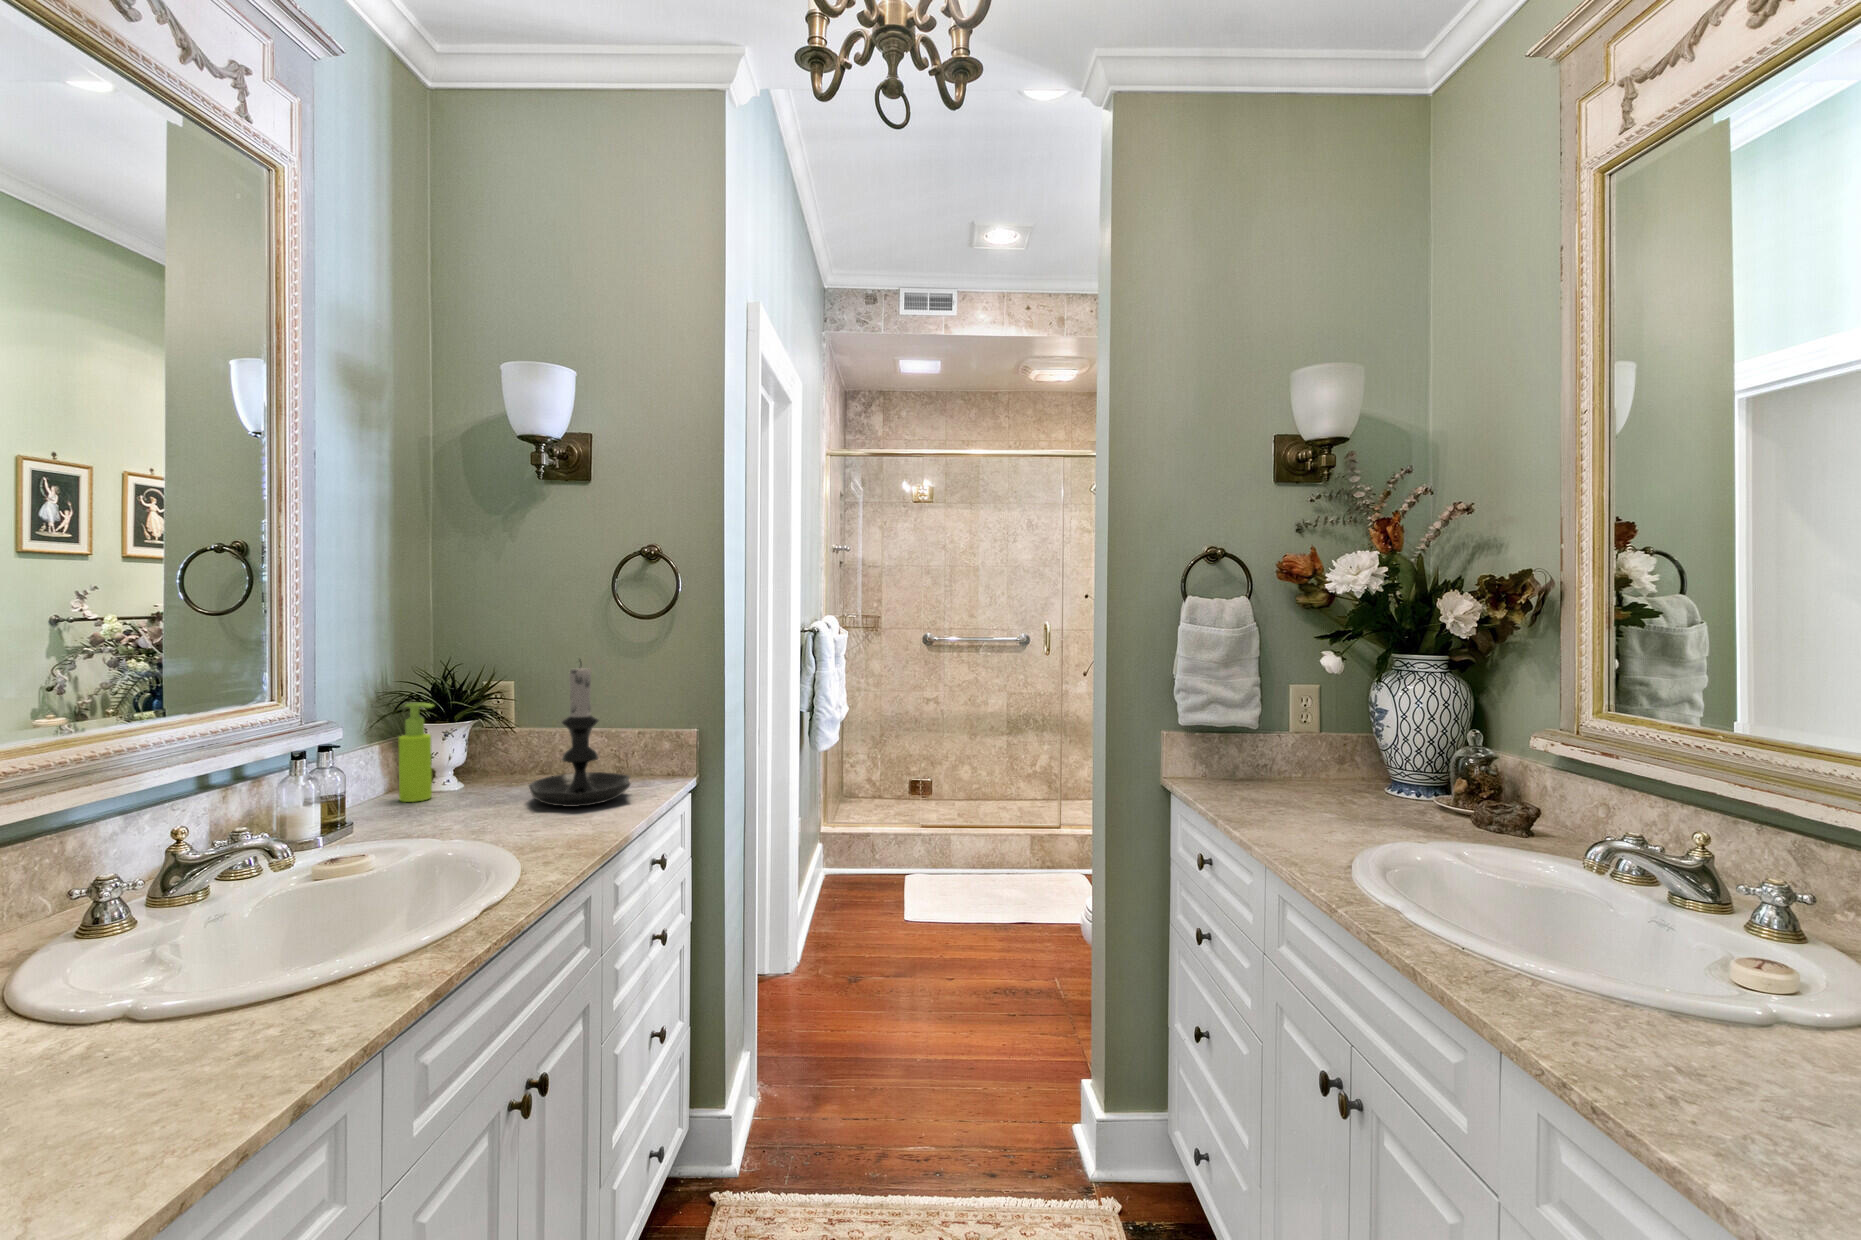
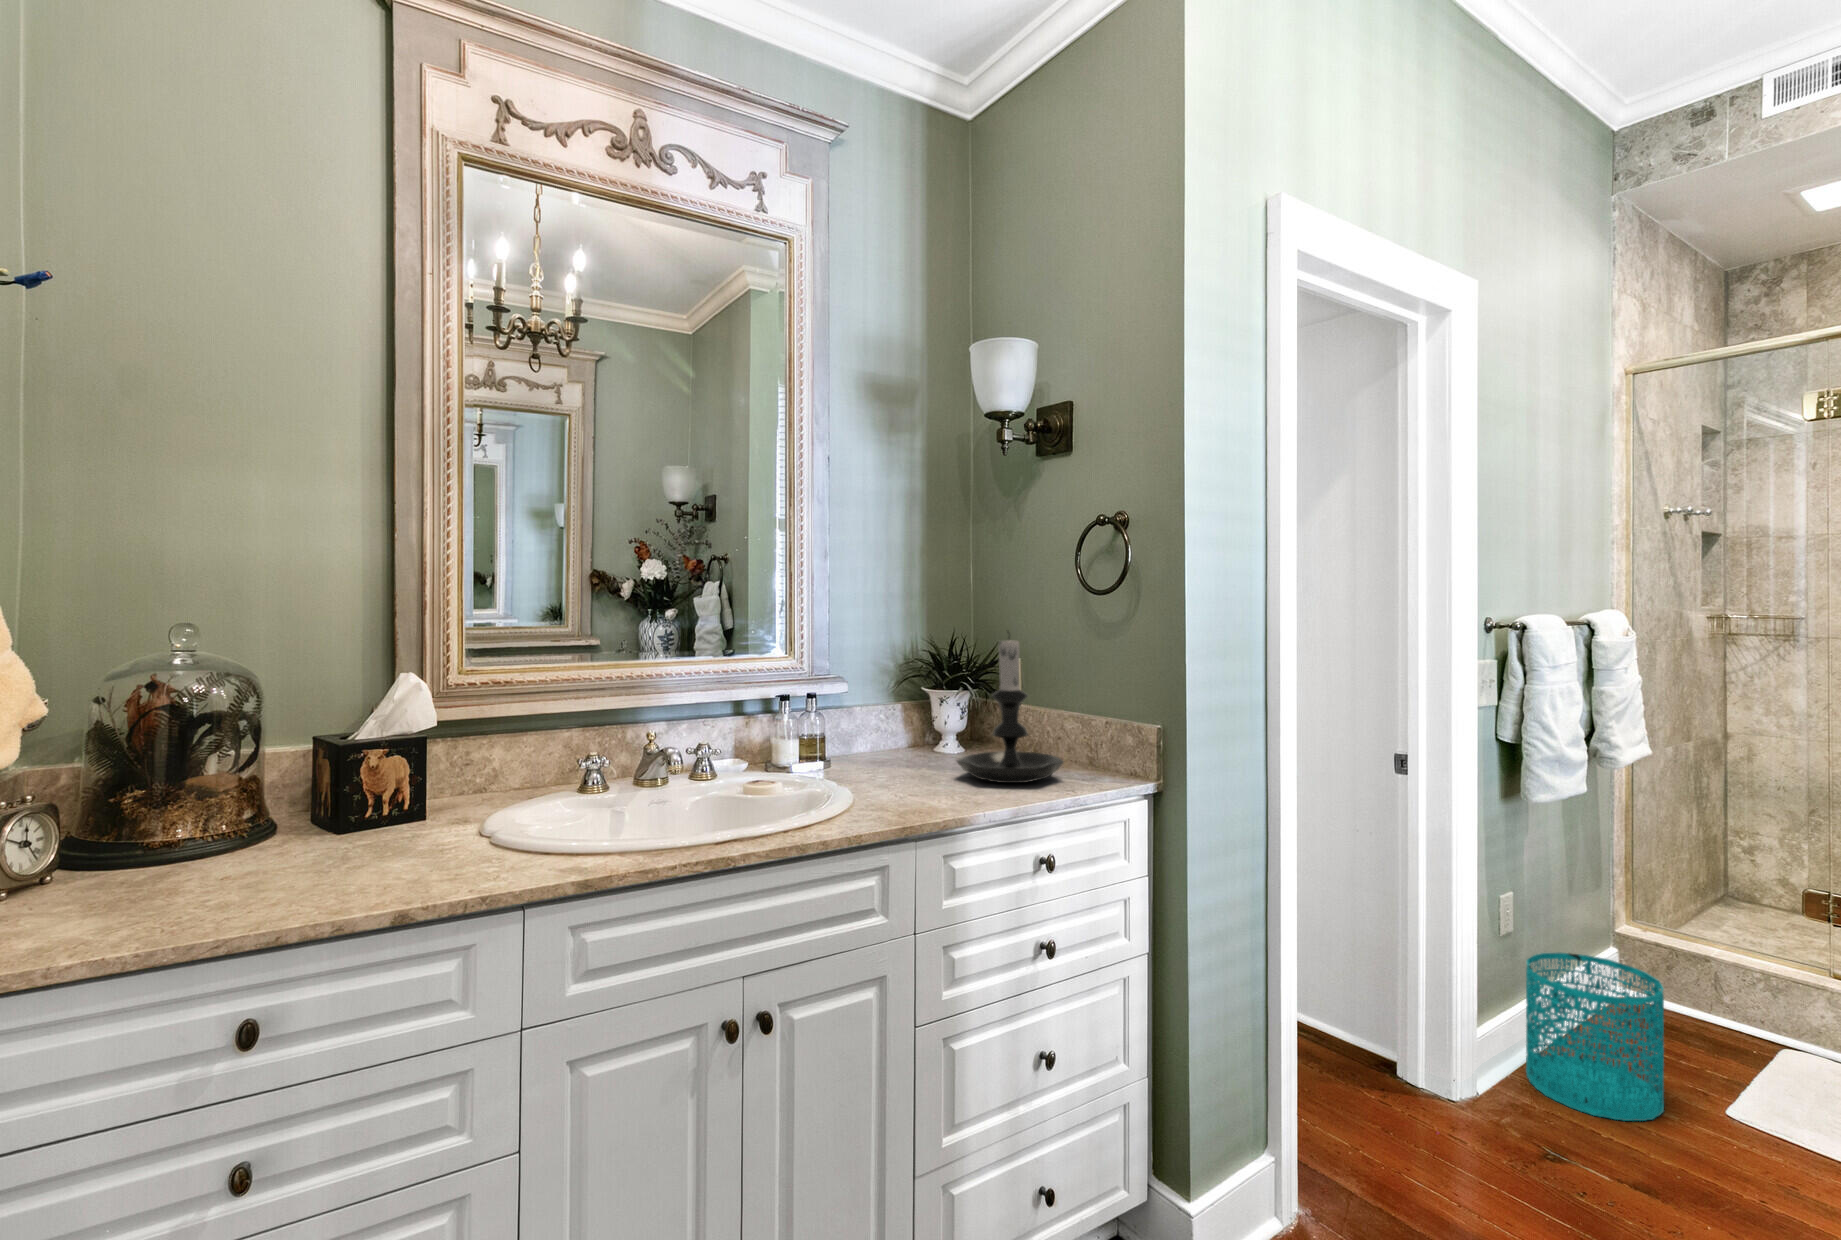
soap dispenser: present [398,702,434,802] -> none [898,669,924,757]
wastebasket: none [811,849,885,951] -> present [1526,953,1664,1121]

